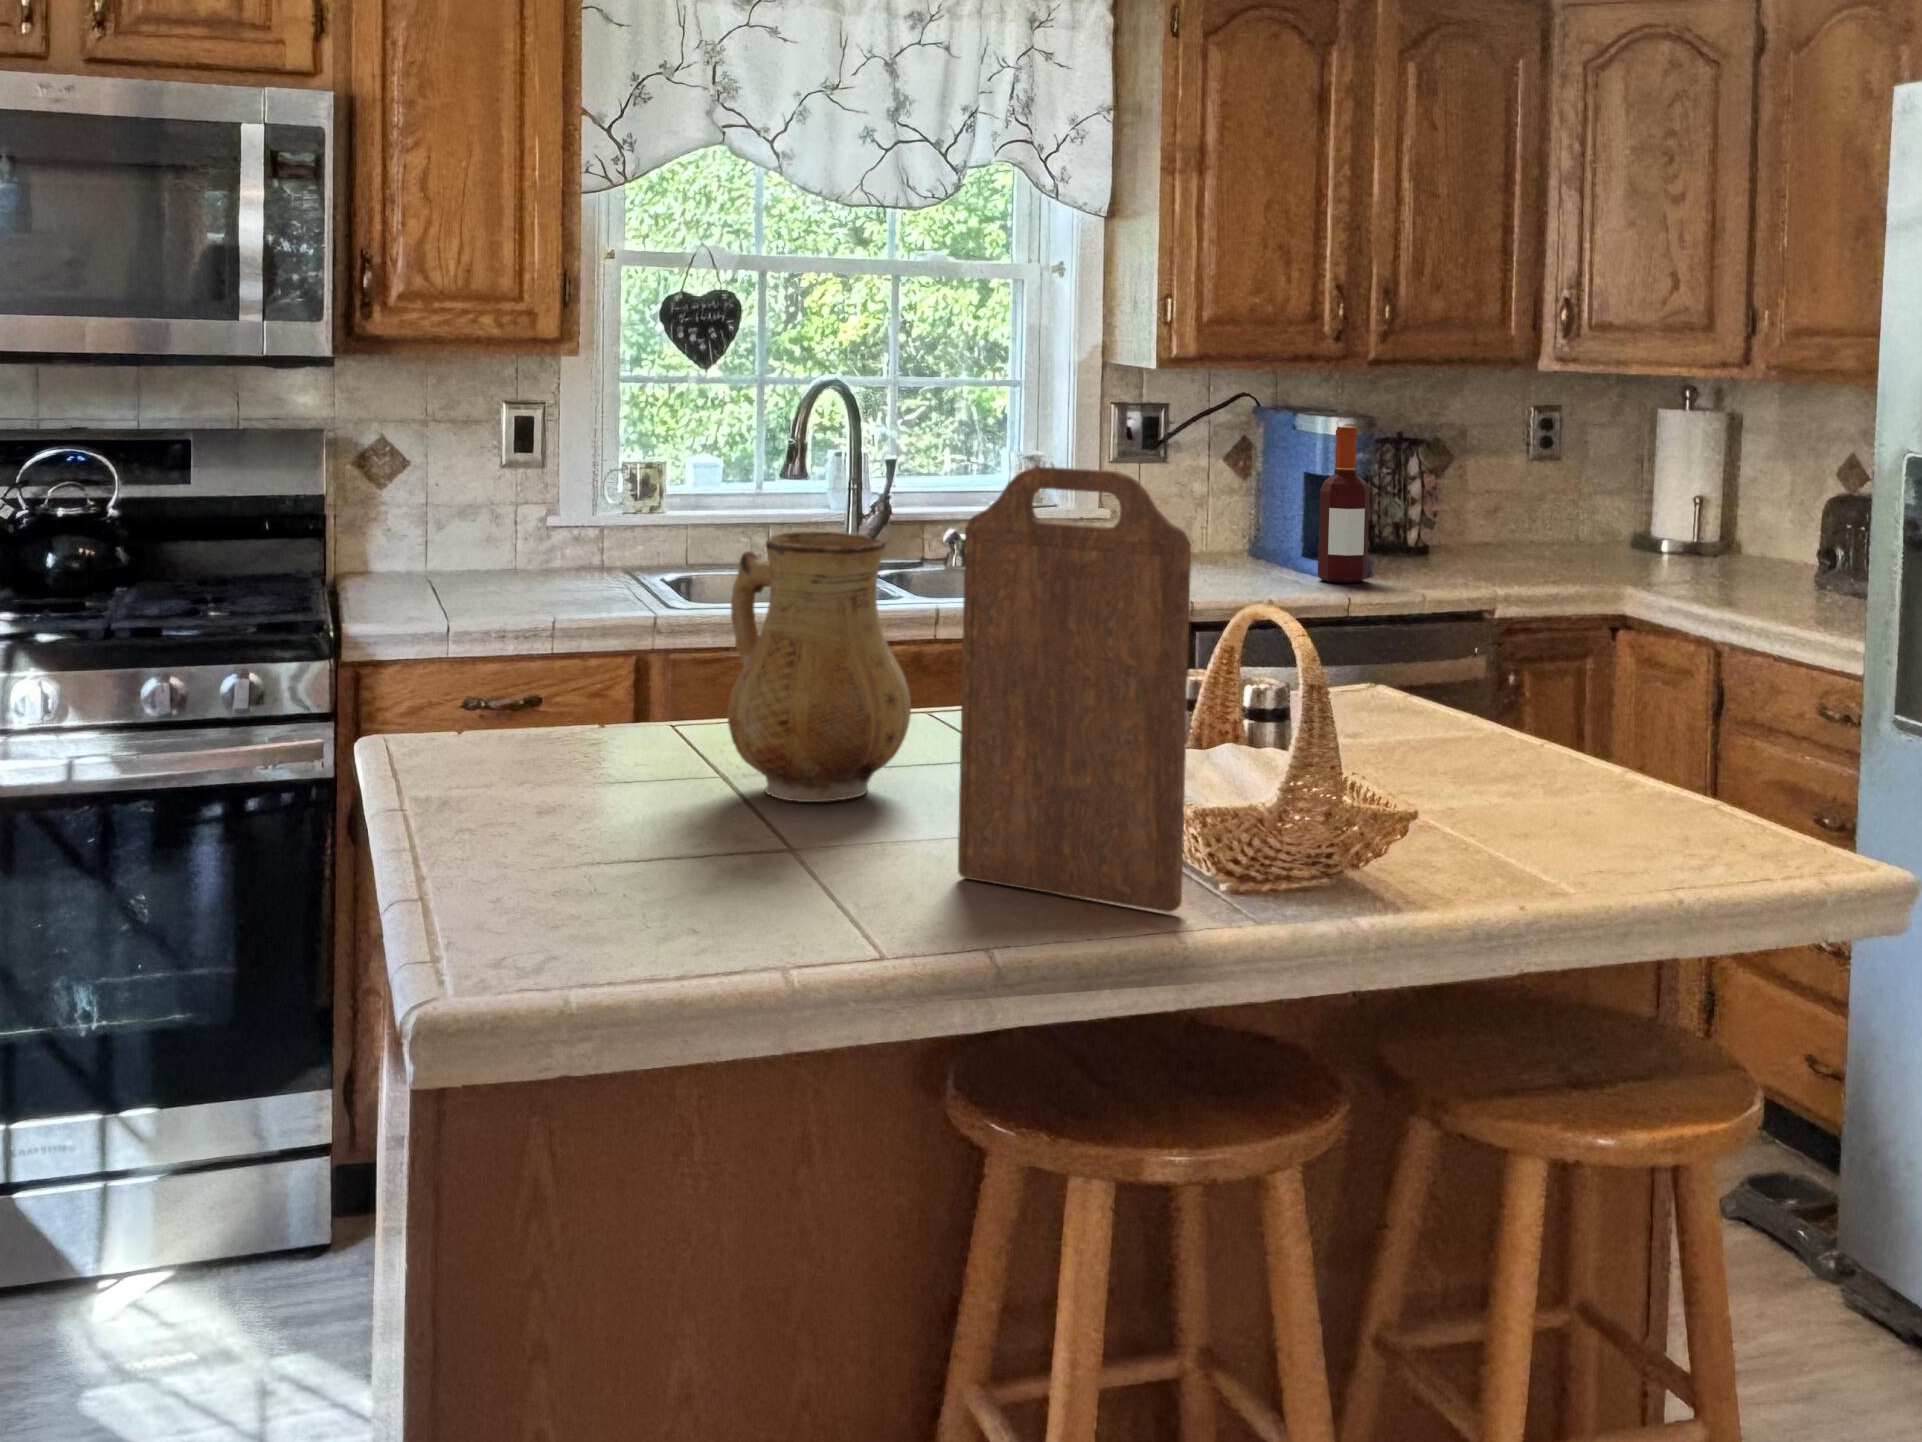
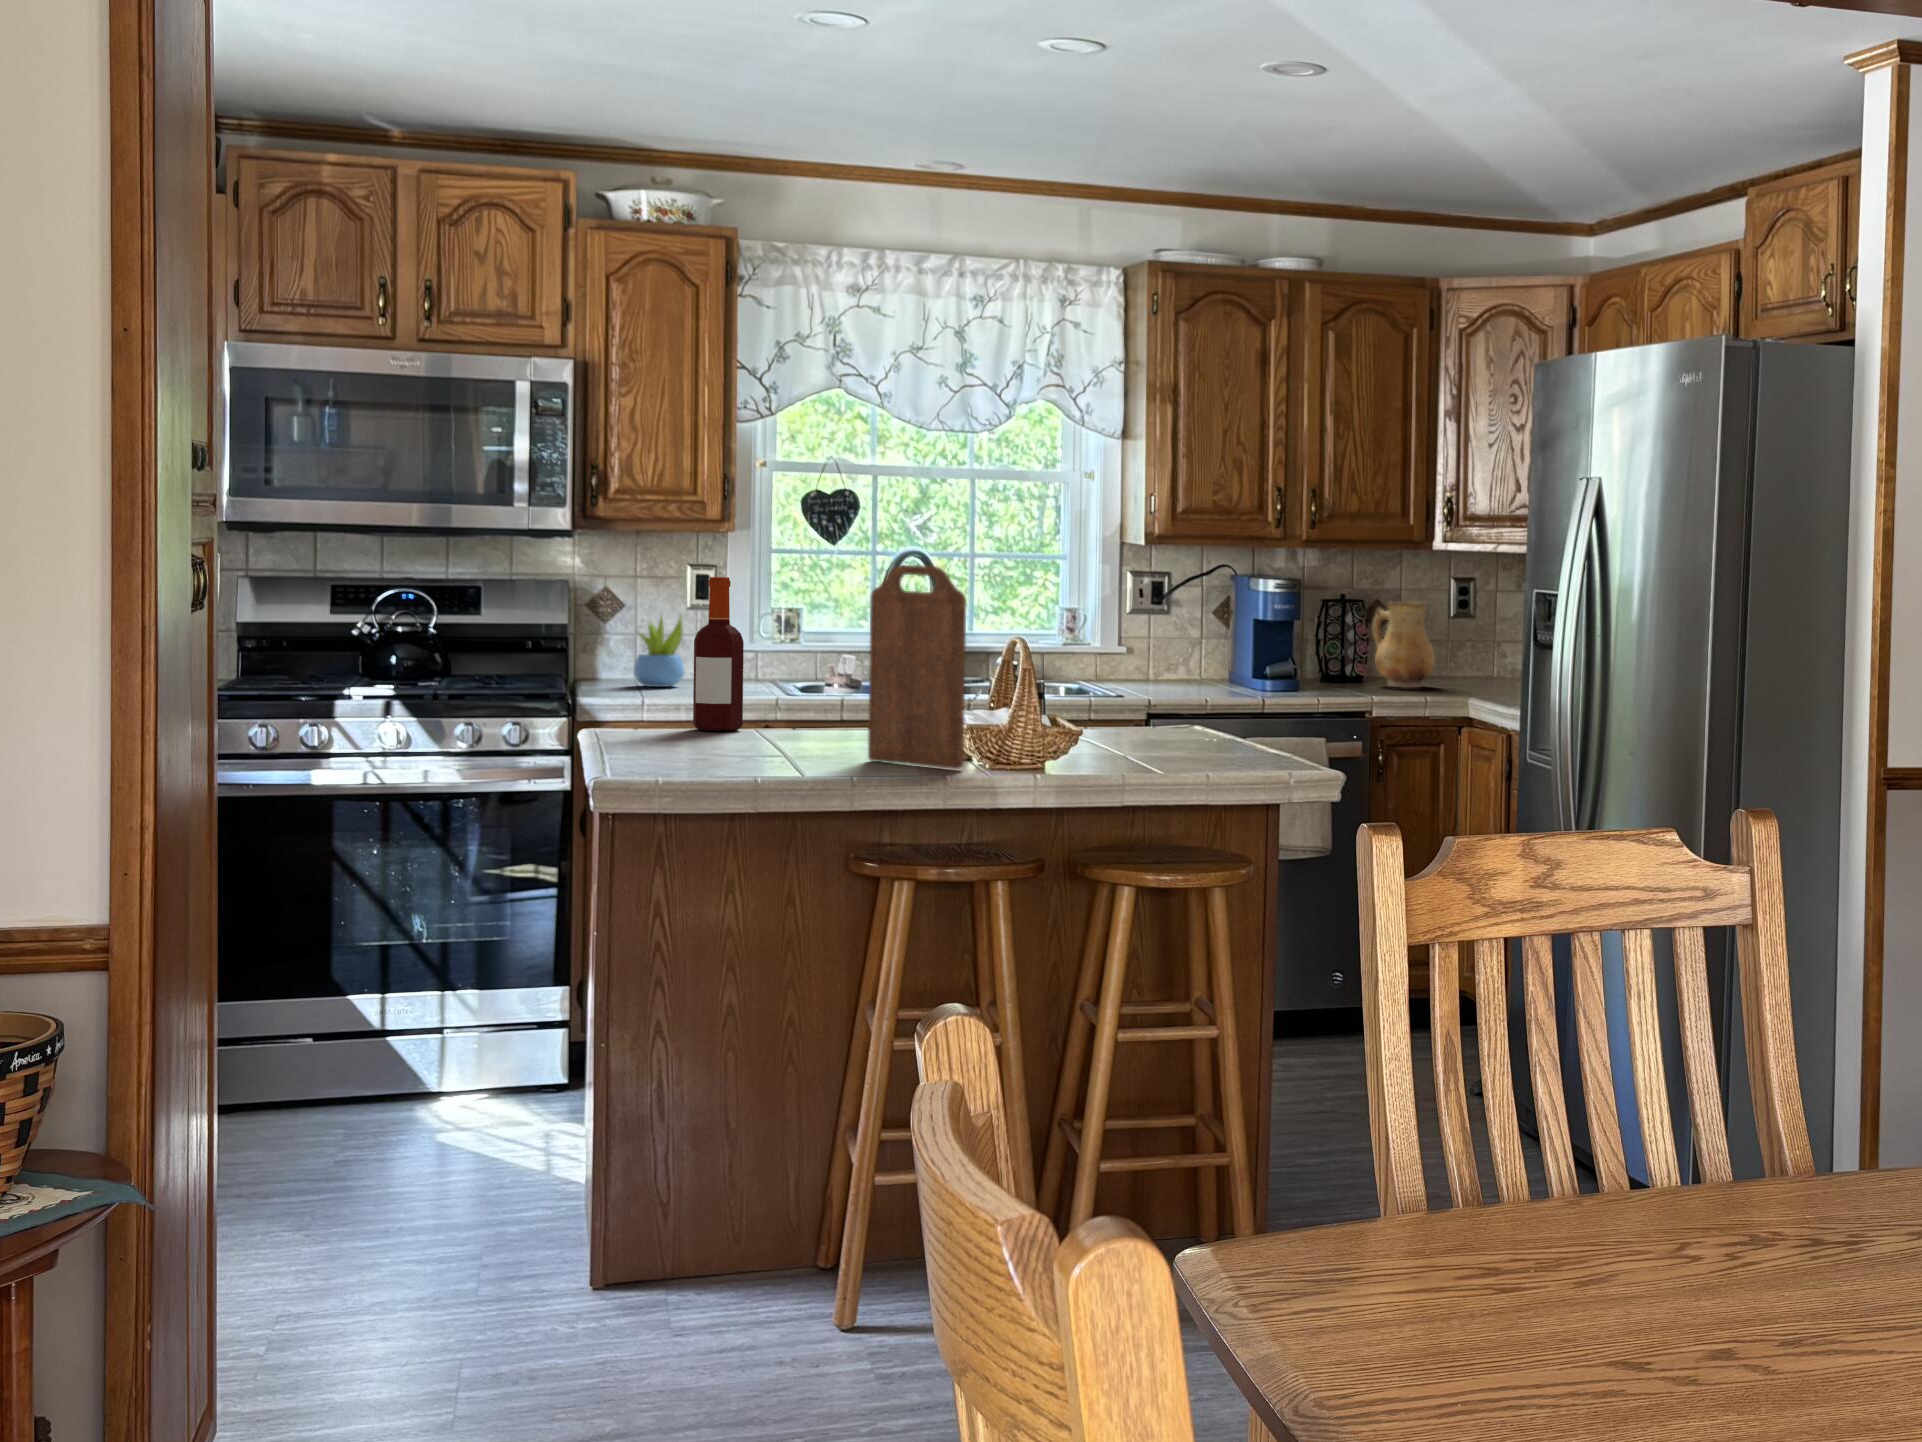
bottle: present [1318,426,1369,583] -> present [693,577,744,731]
succulent plant: none [421,475,497,588] -> present [634,617,684,687]
ceramic pitcher: present [727,532,911,802] -> present [1372,601,1435,688]

